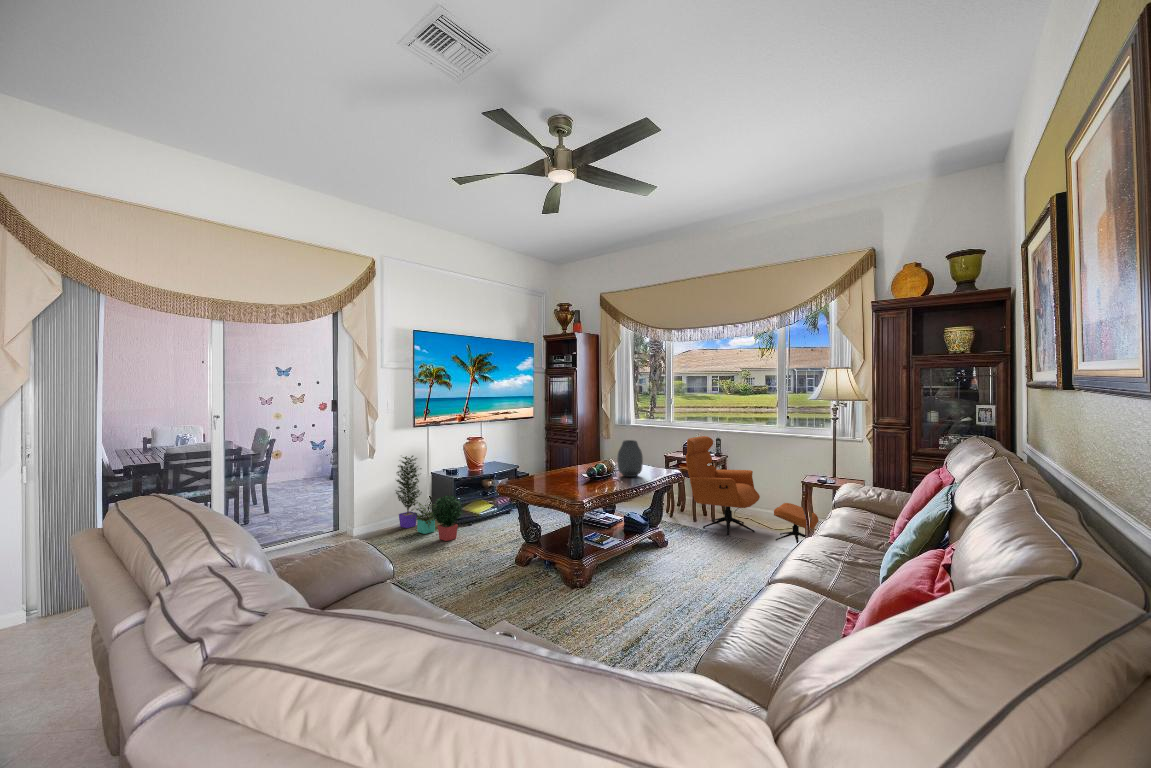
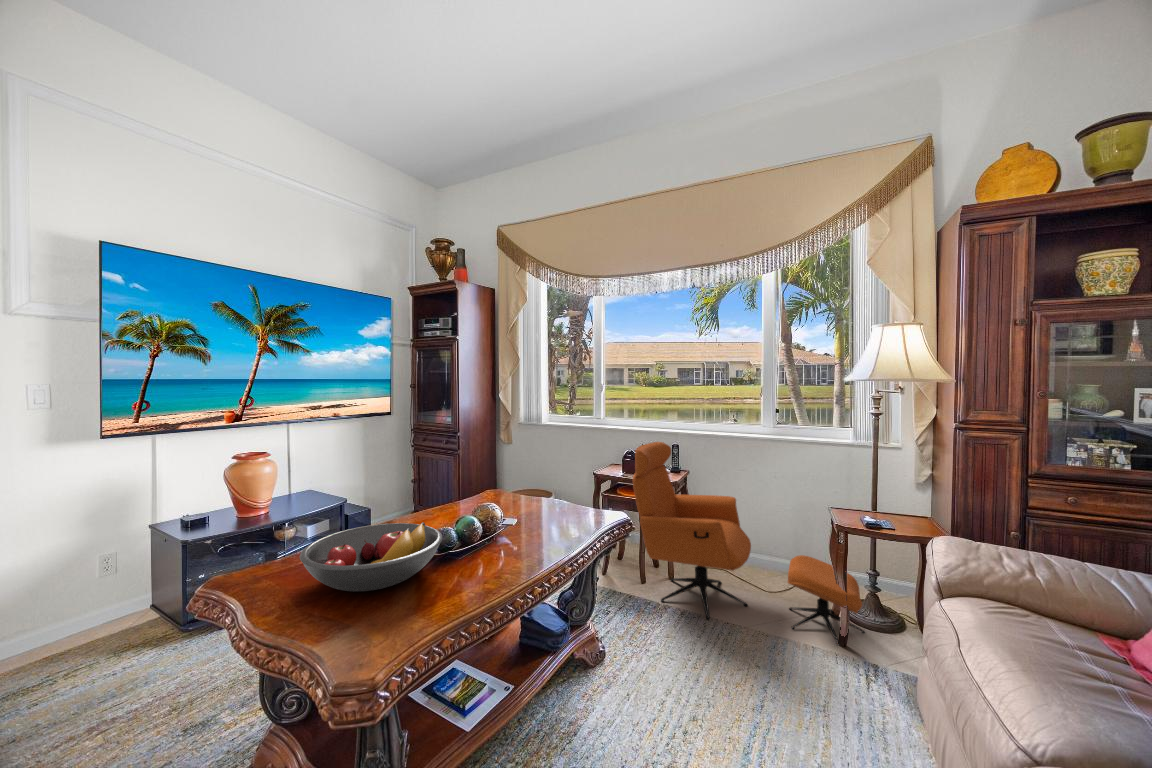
vase: present [617,440,643,477] -> none [508,462,562,544]
potted plant: present [396,456,463,541] -> none [30,495,174,700]
fruit bowl: none [540,463,592,485] -> present [300,522,442,592]

